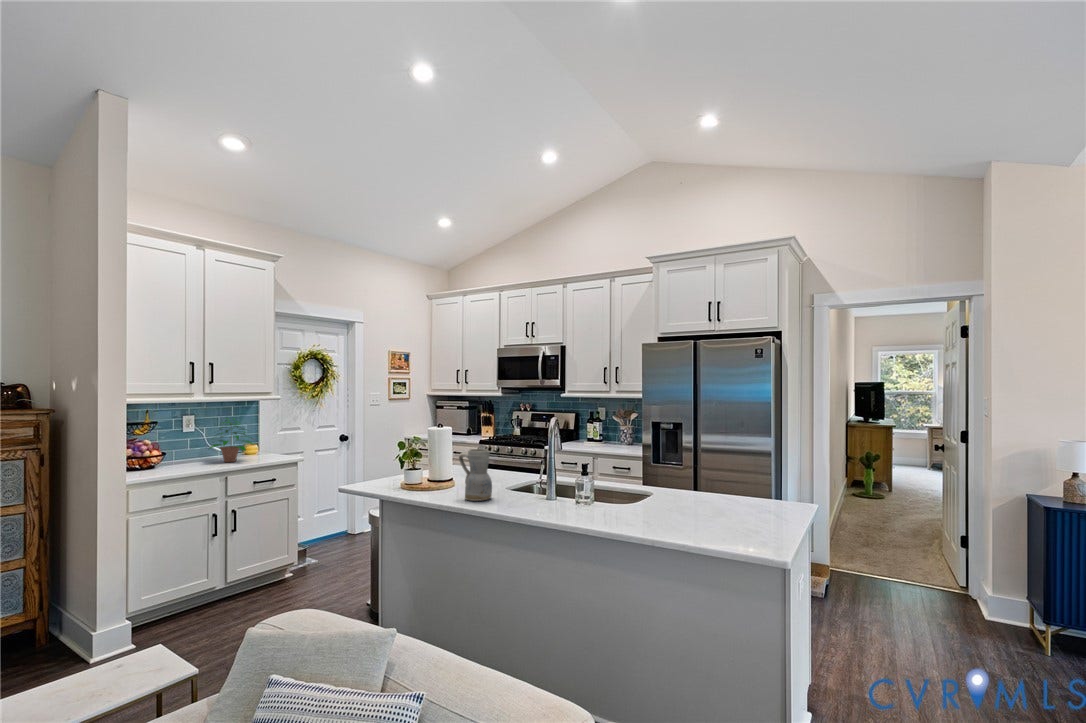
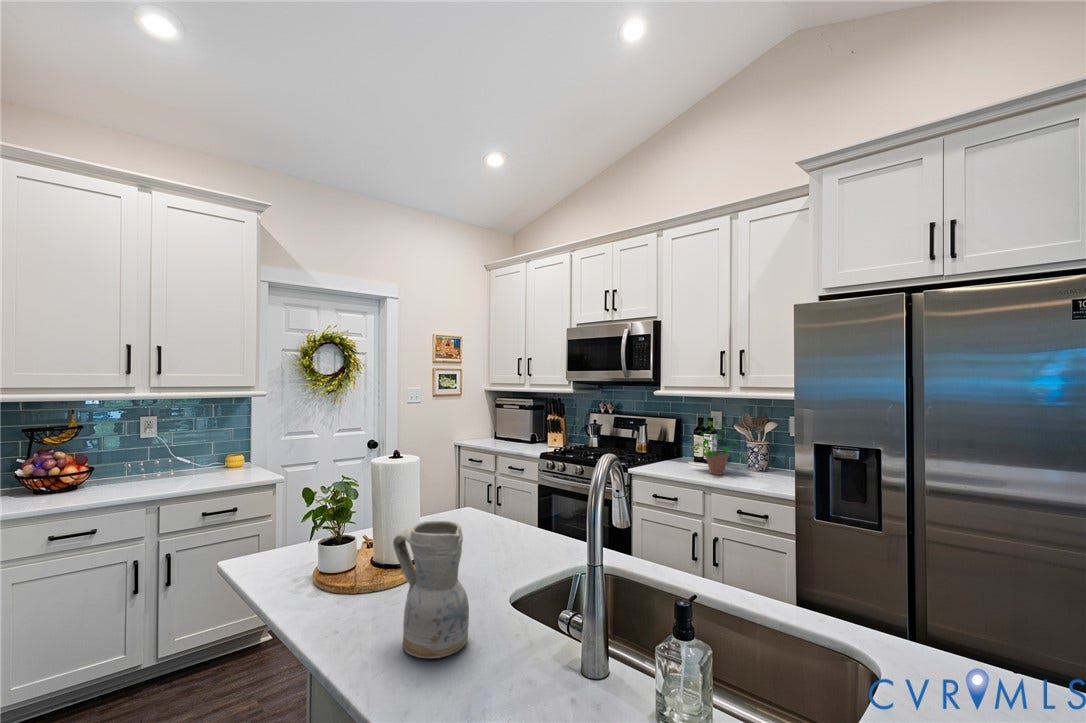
potted plant: present [210,418,252,462] -> present [691,422,746,475]

